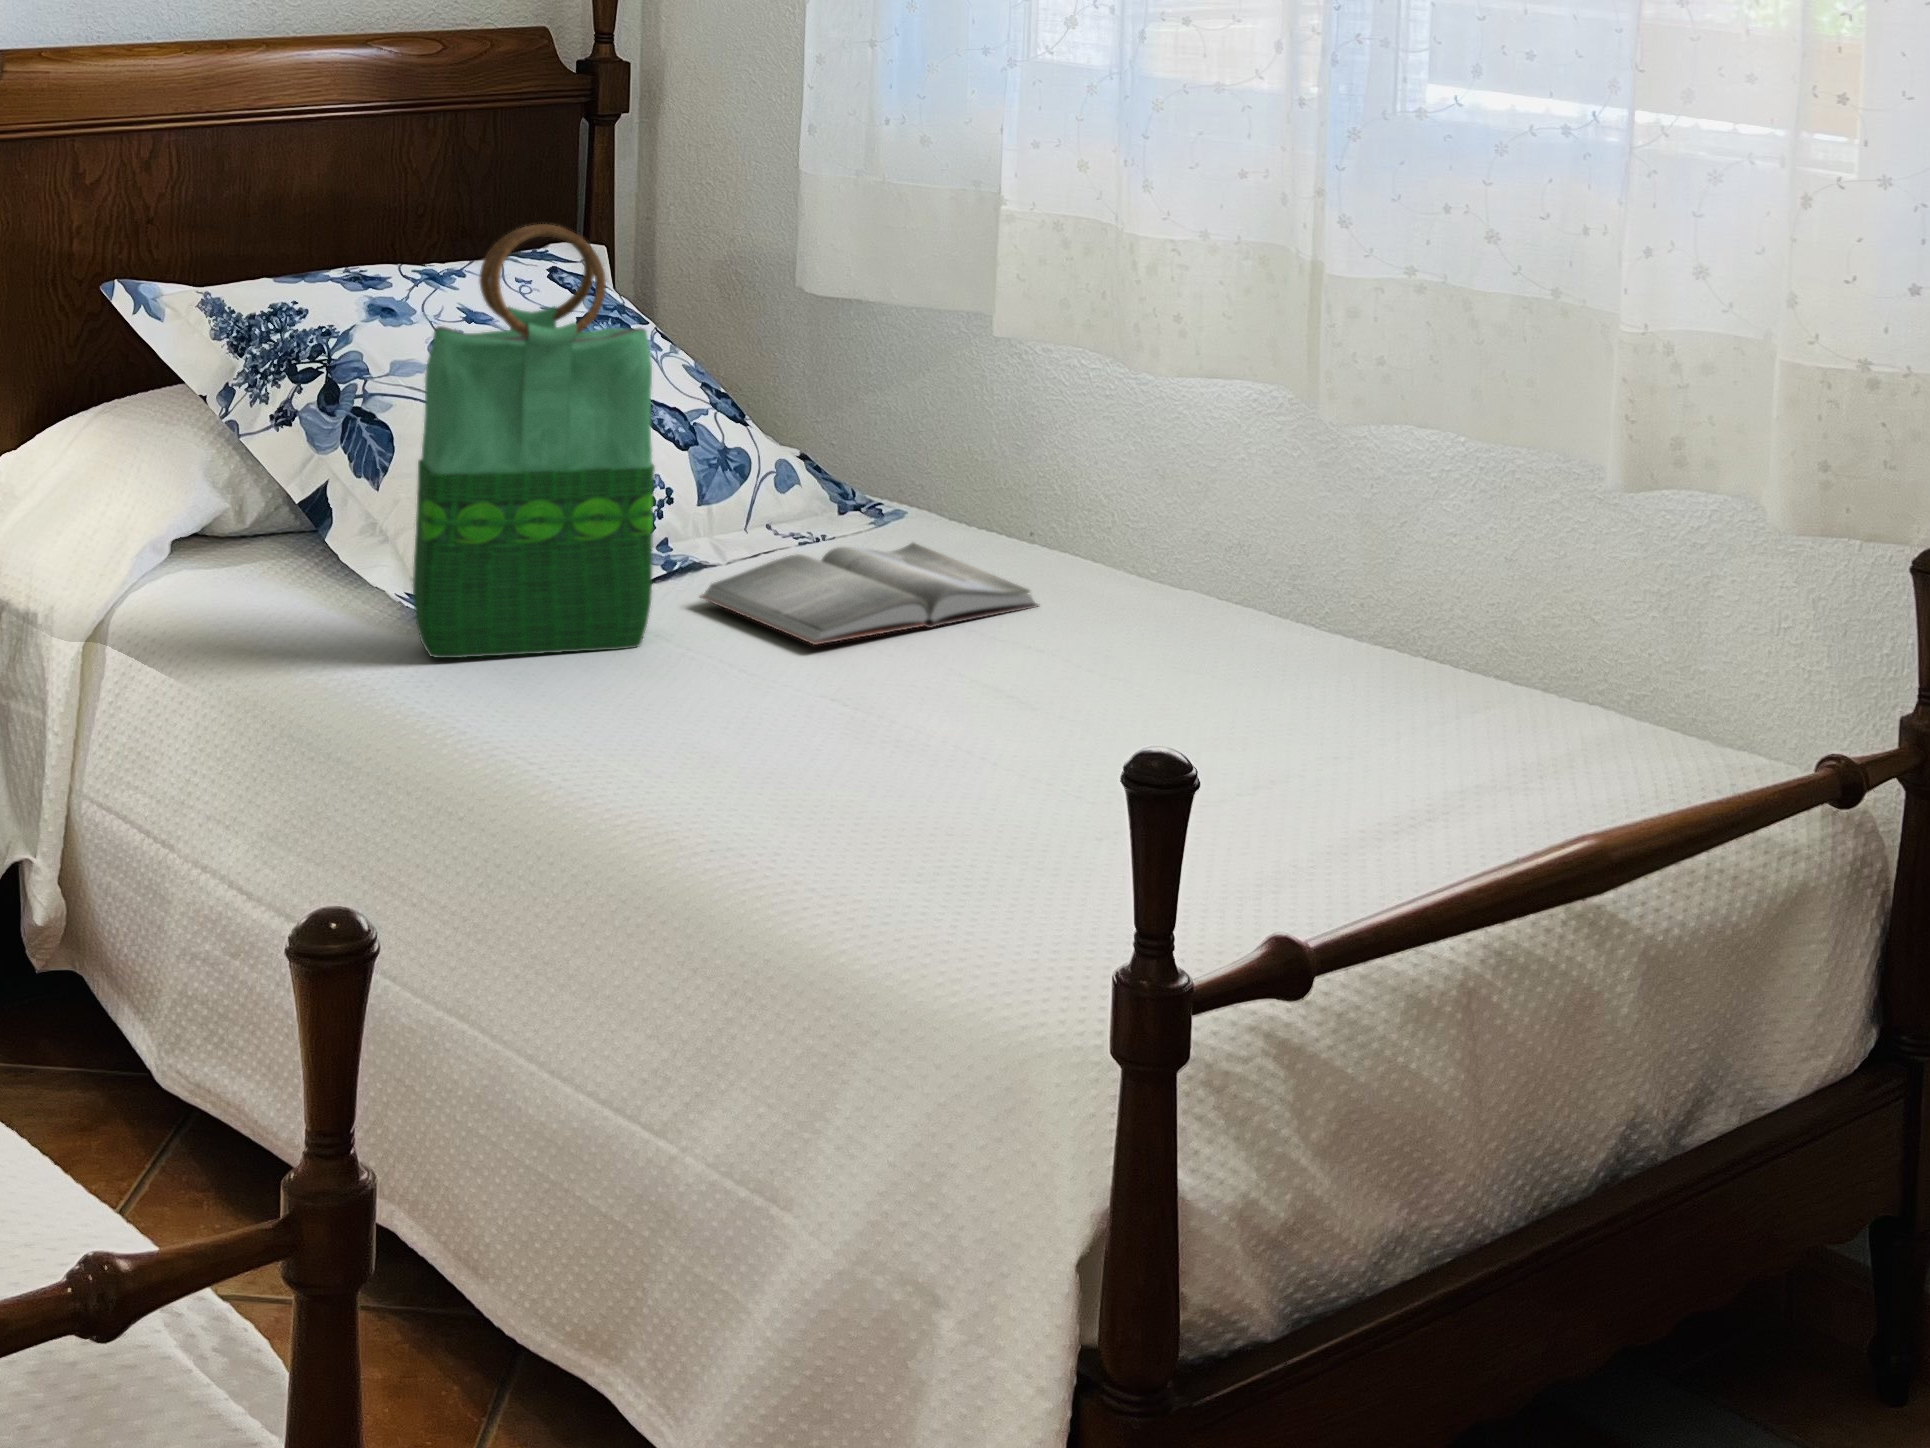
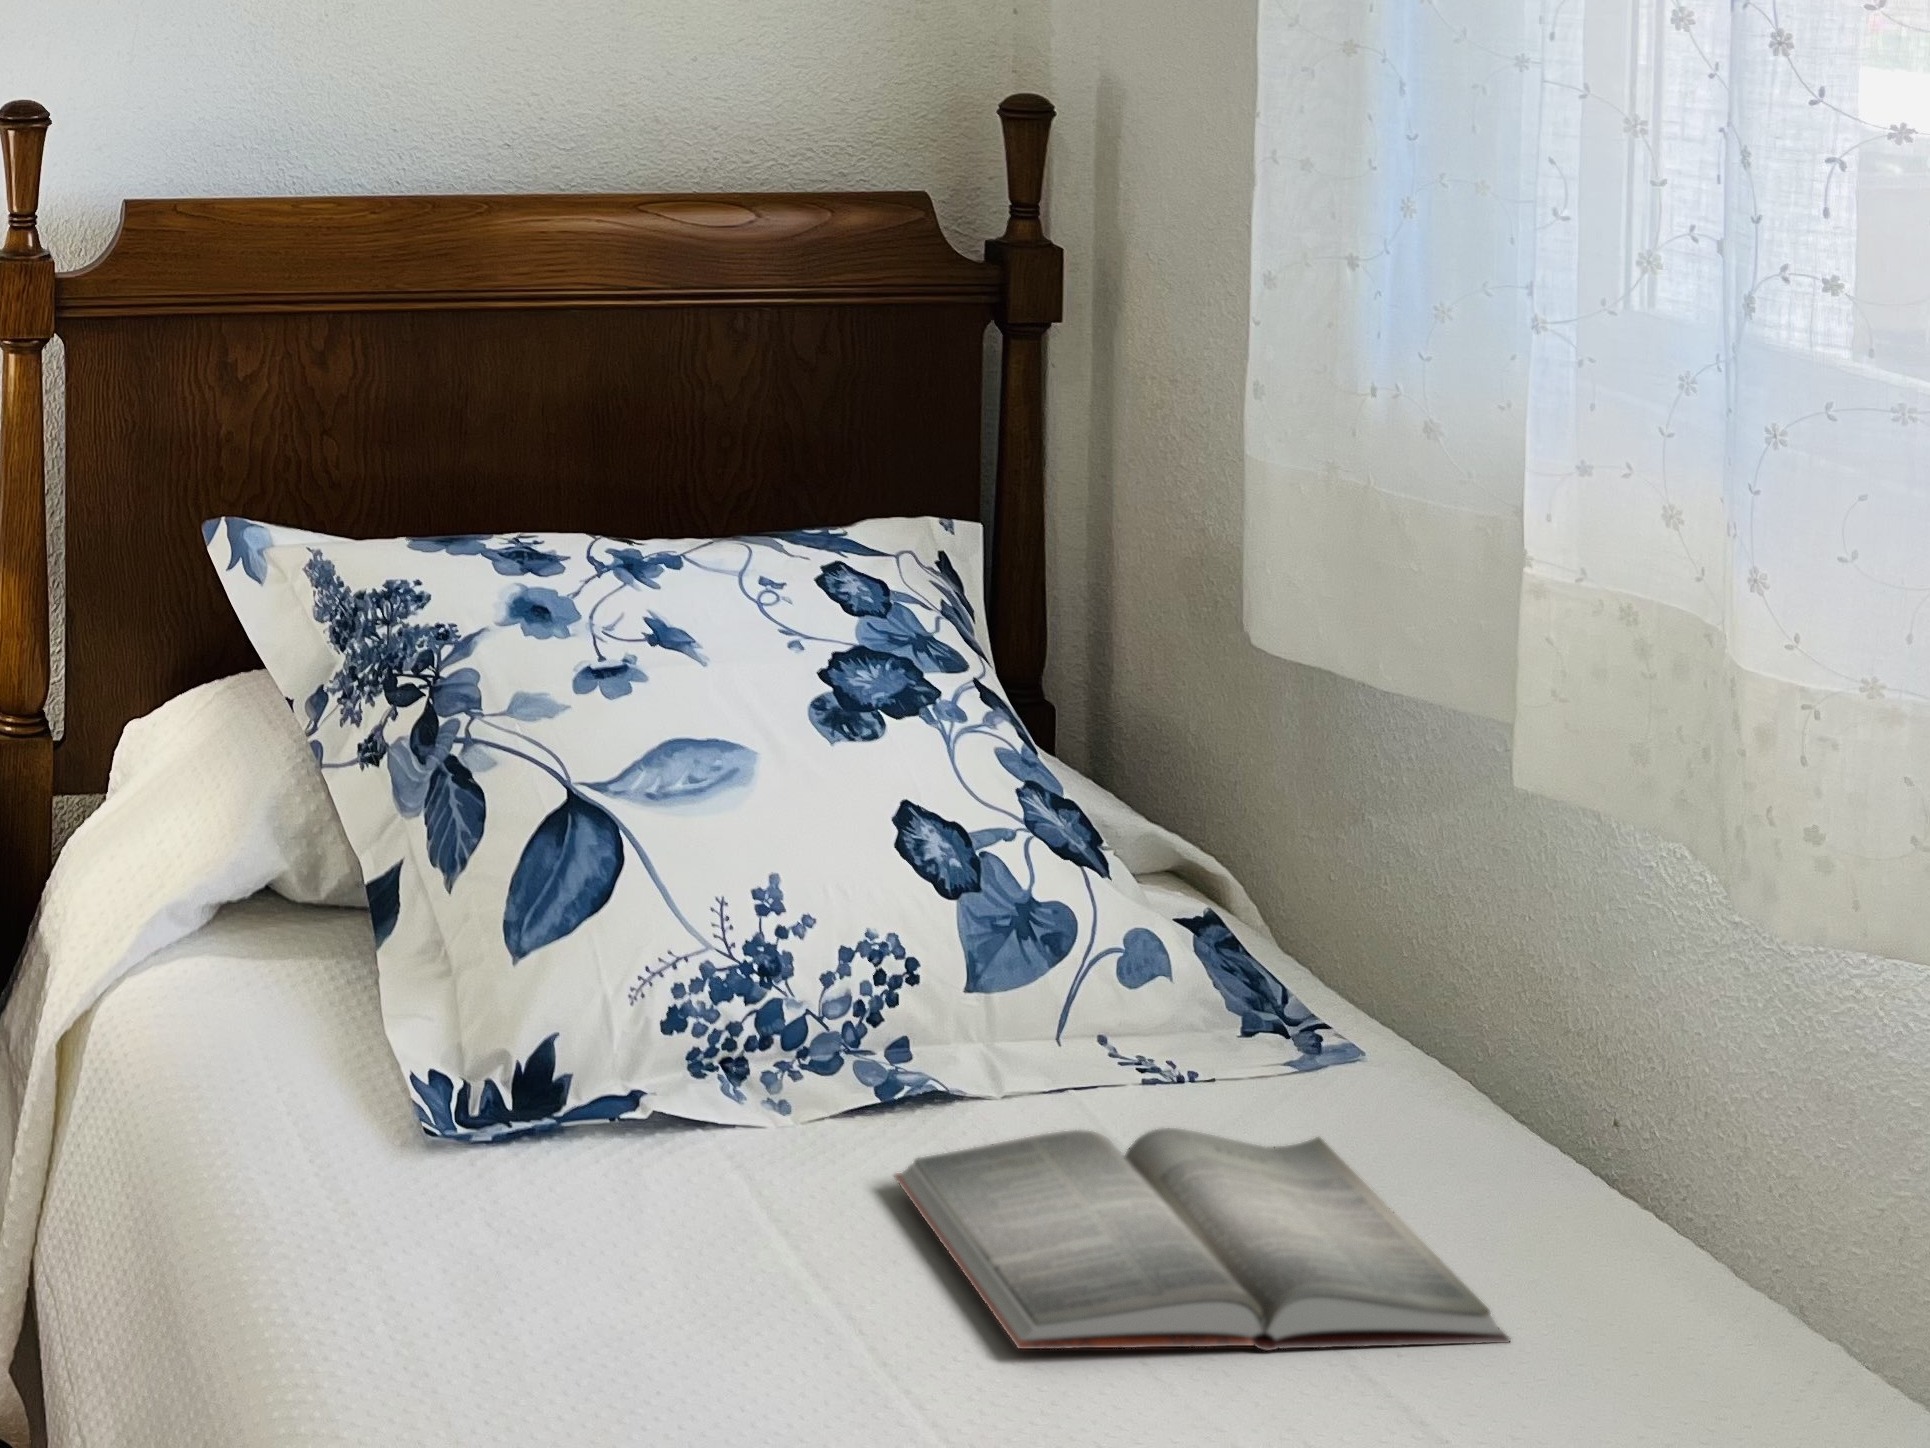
tote bag: present [413,224,655,658] -> none [393,562,770,1265]

